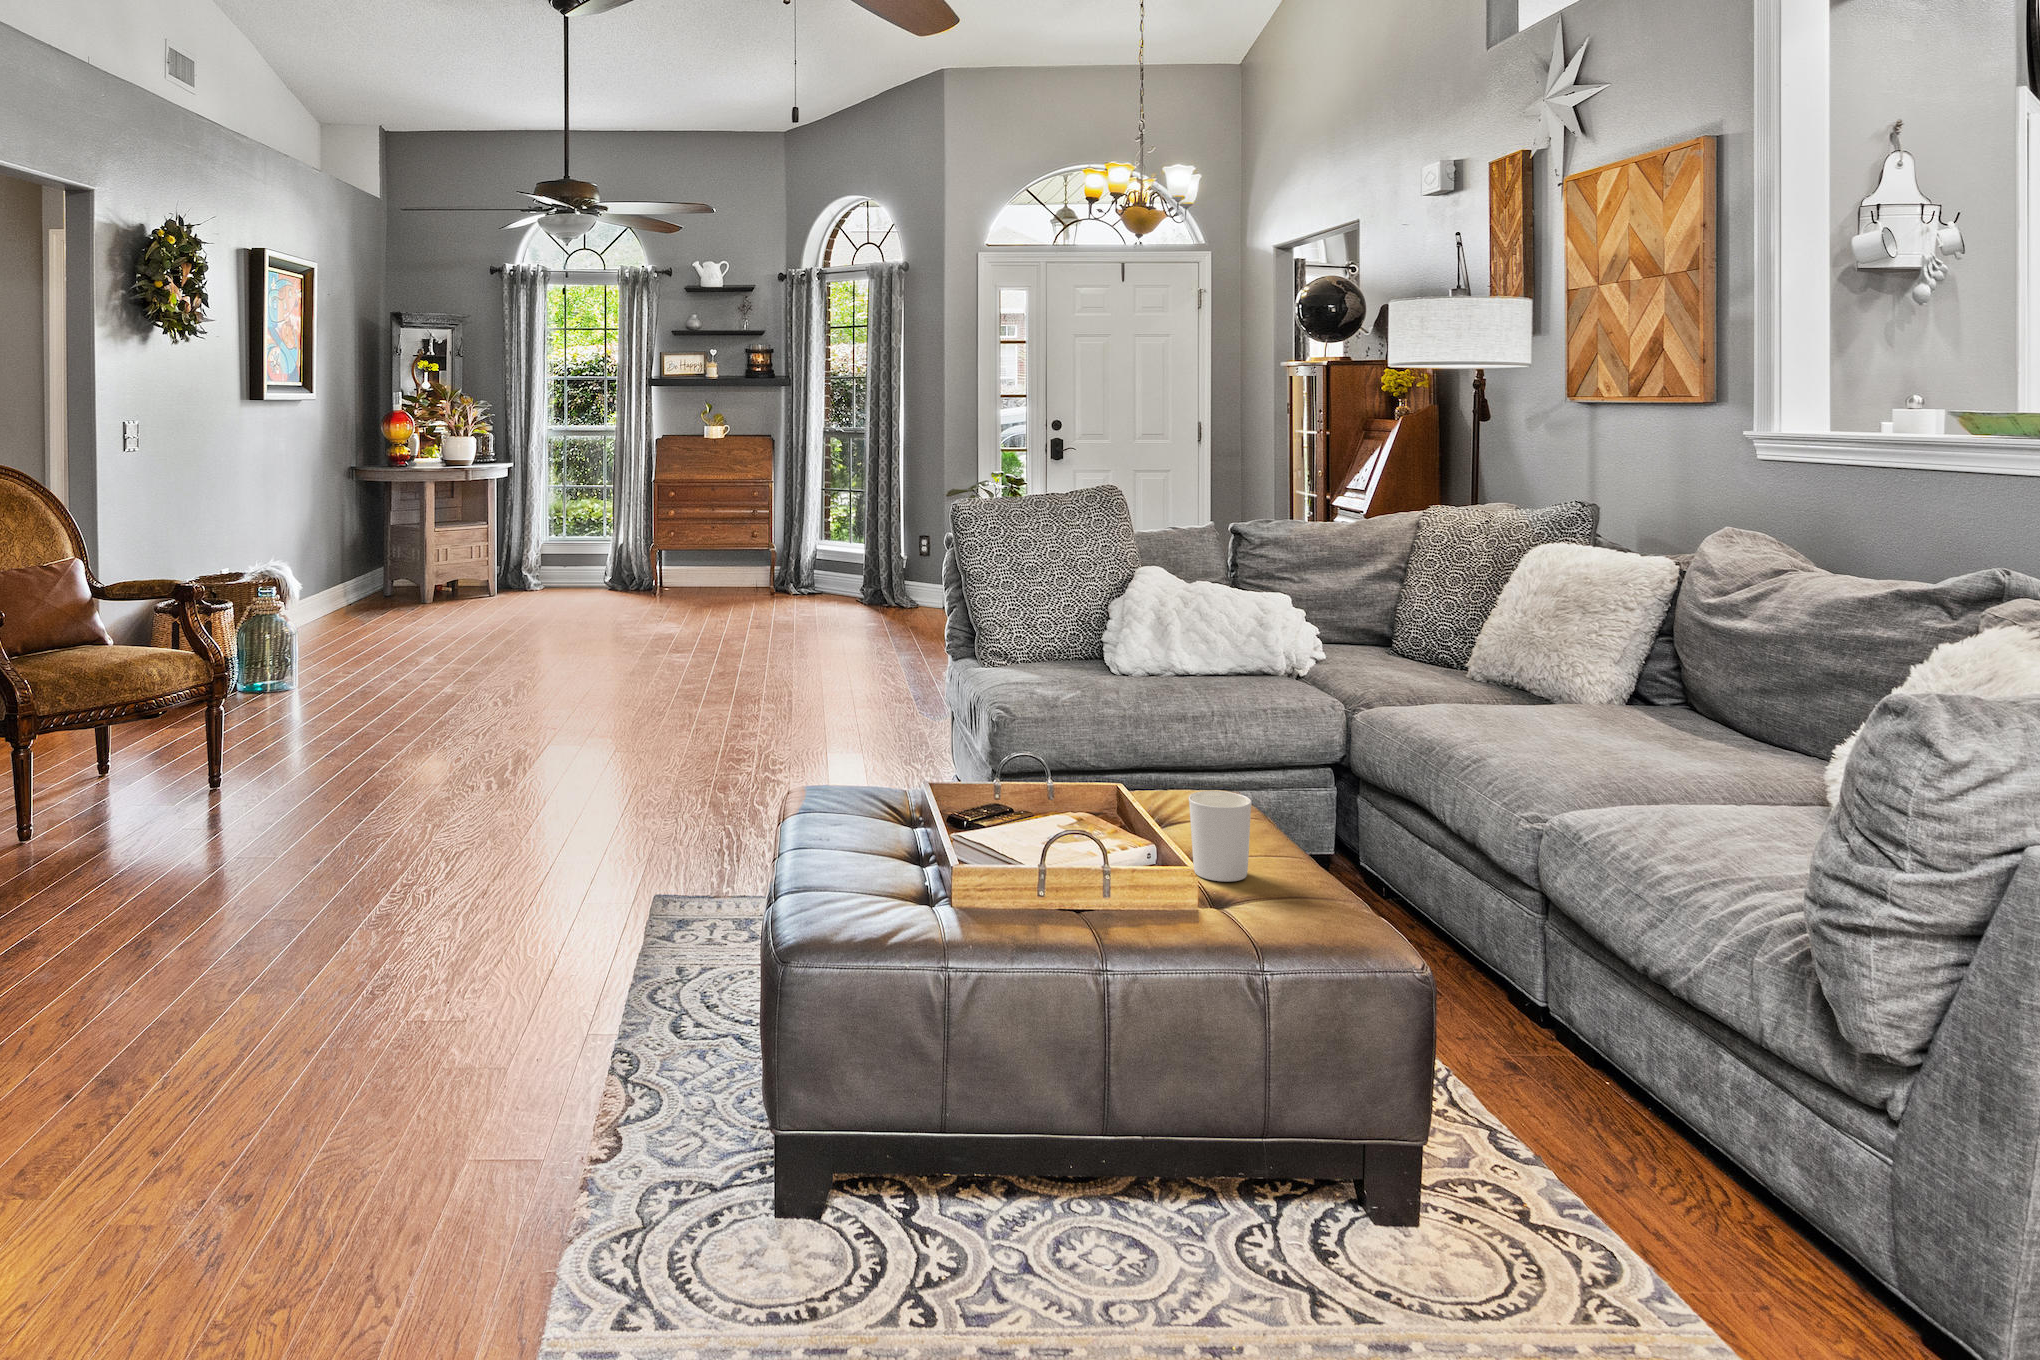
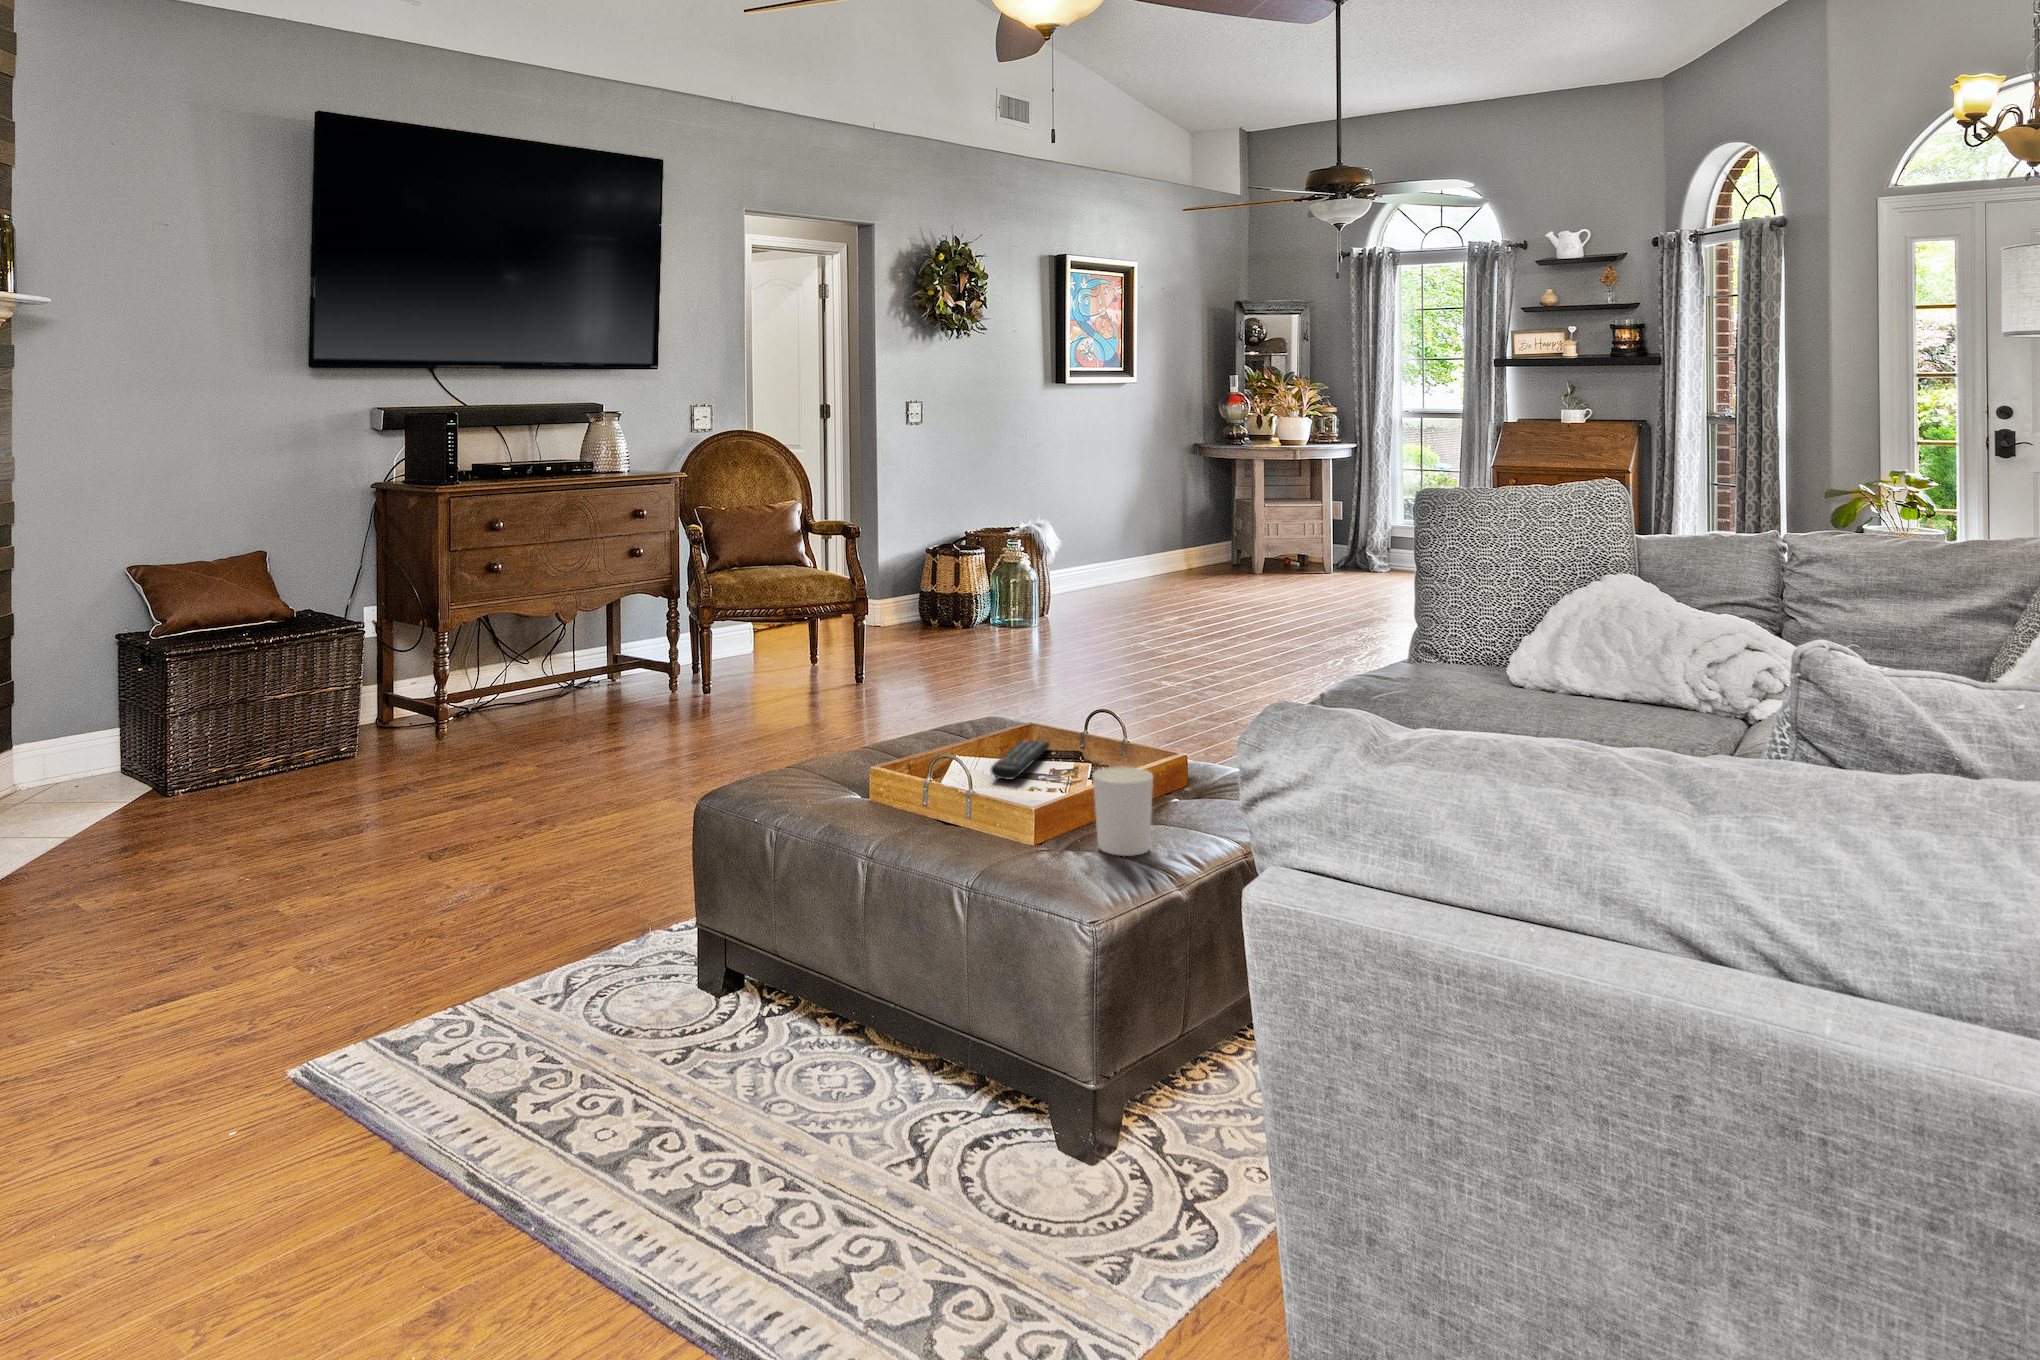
remote control: none [924,786,1007,832] -> present [991,740,1050,779]

